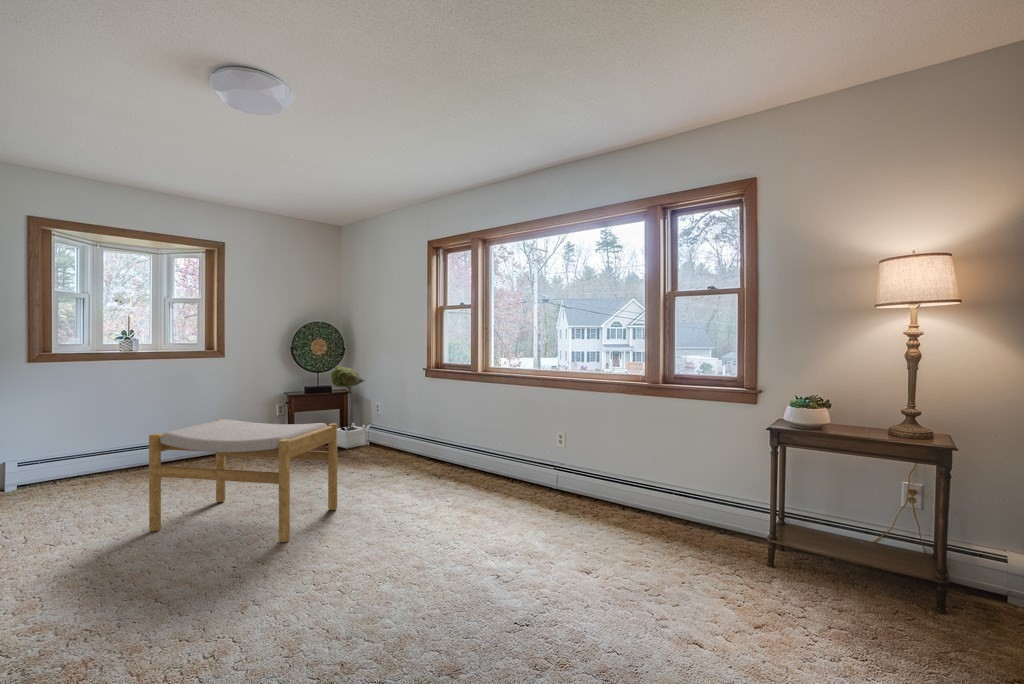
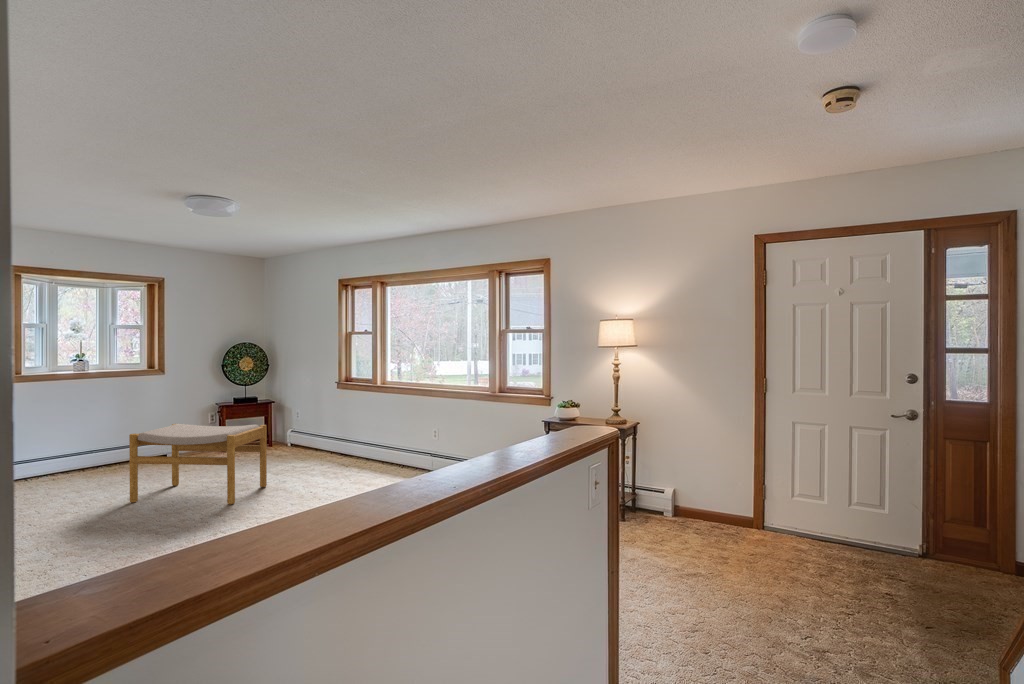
potted tree: present [331,366,366,448] -> none [256,380,287,449]

